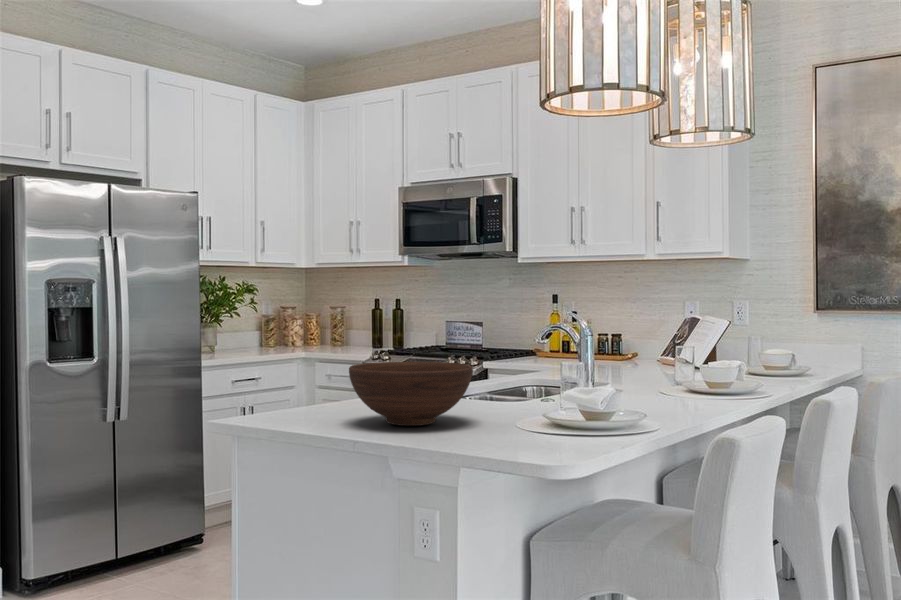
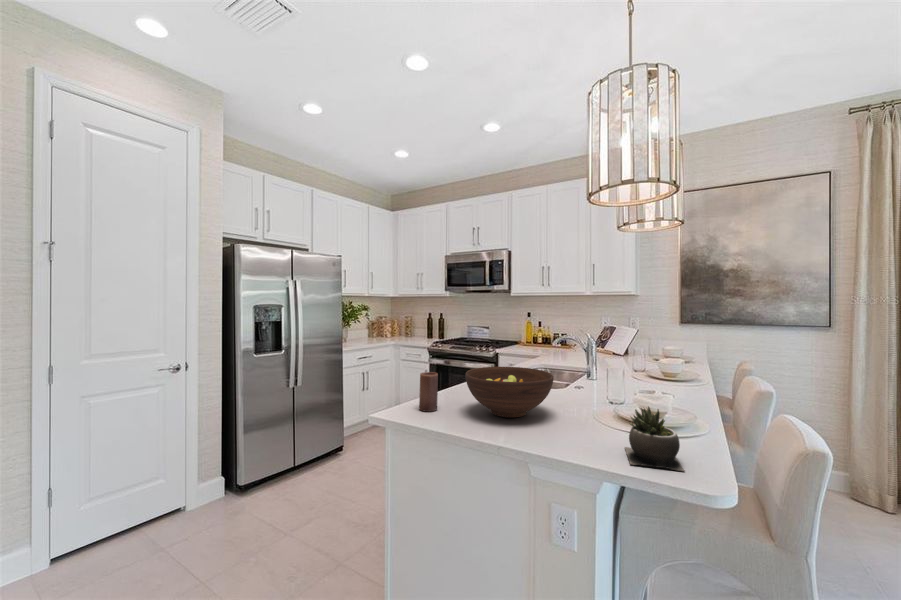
candle: none [288,368,314,422] -> present [419,372,438,412]
succulent plant: none [508,389,579,459] -> present [625,407,684,471]

